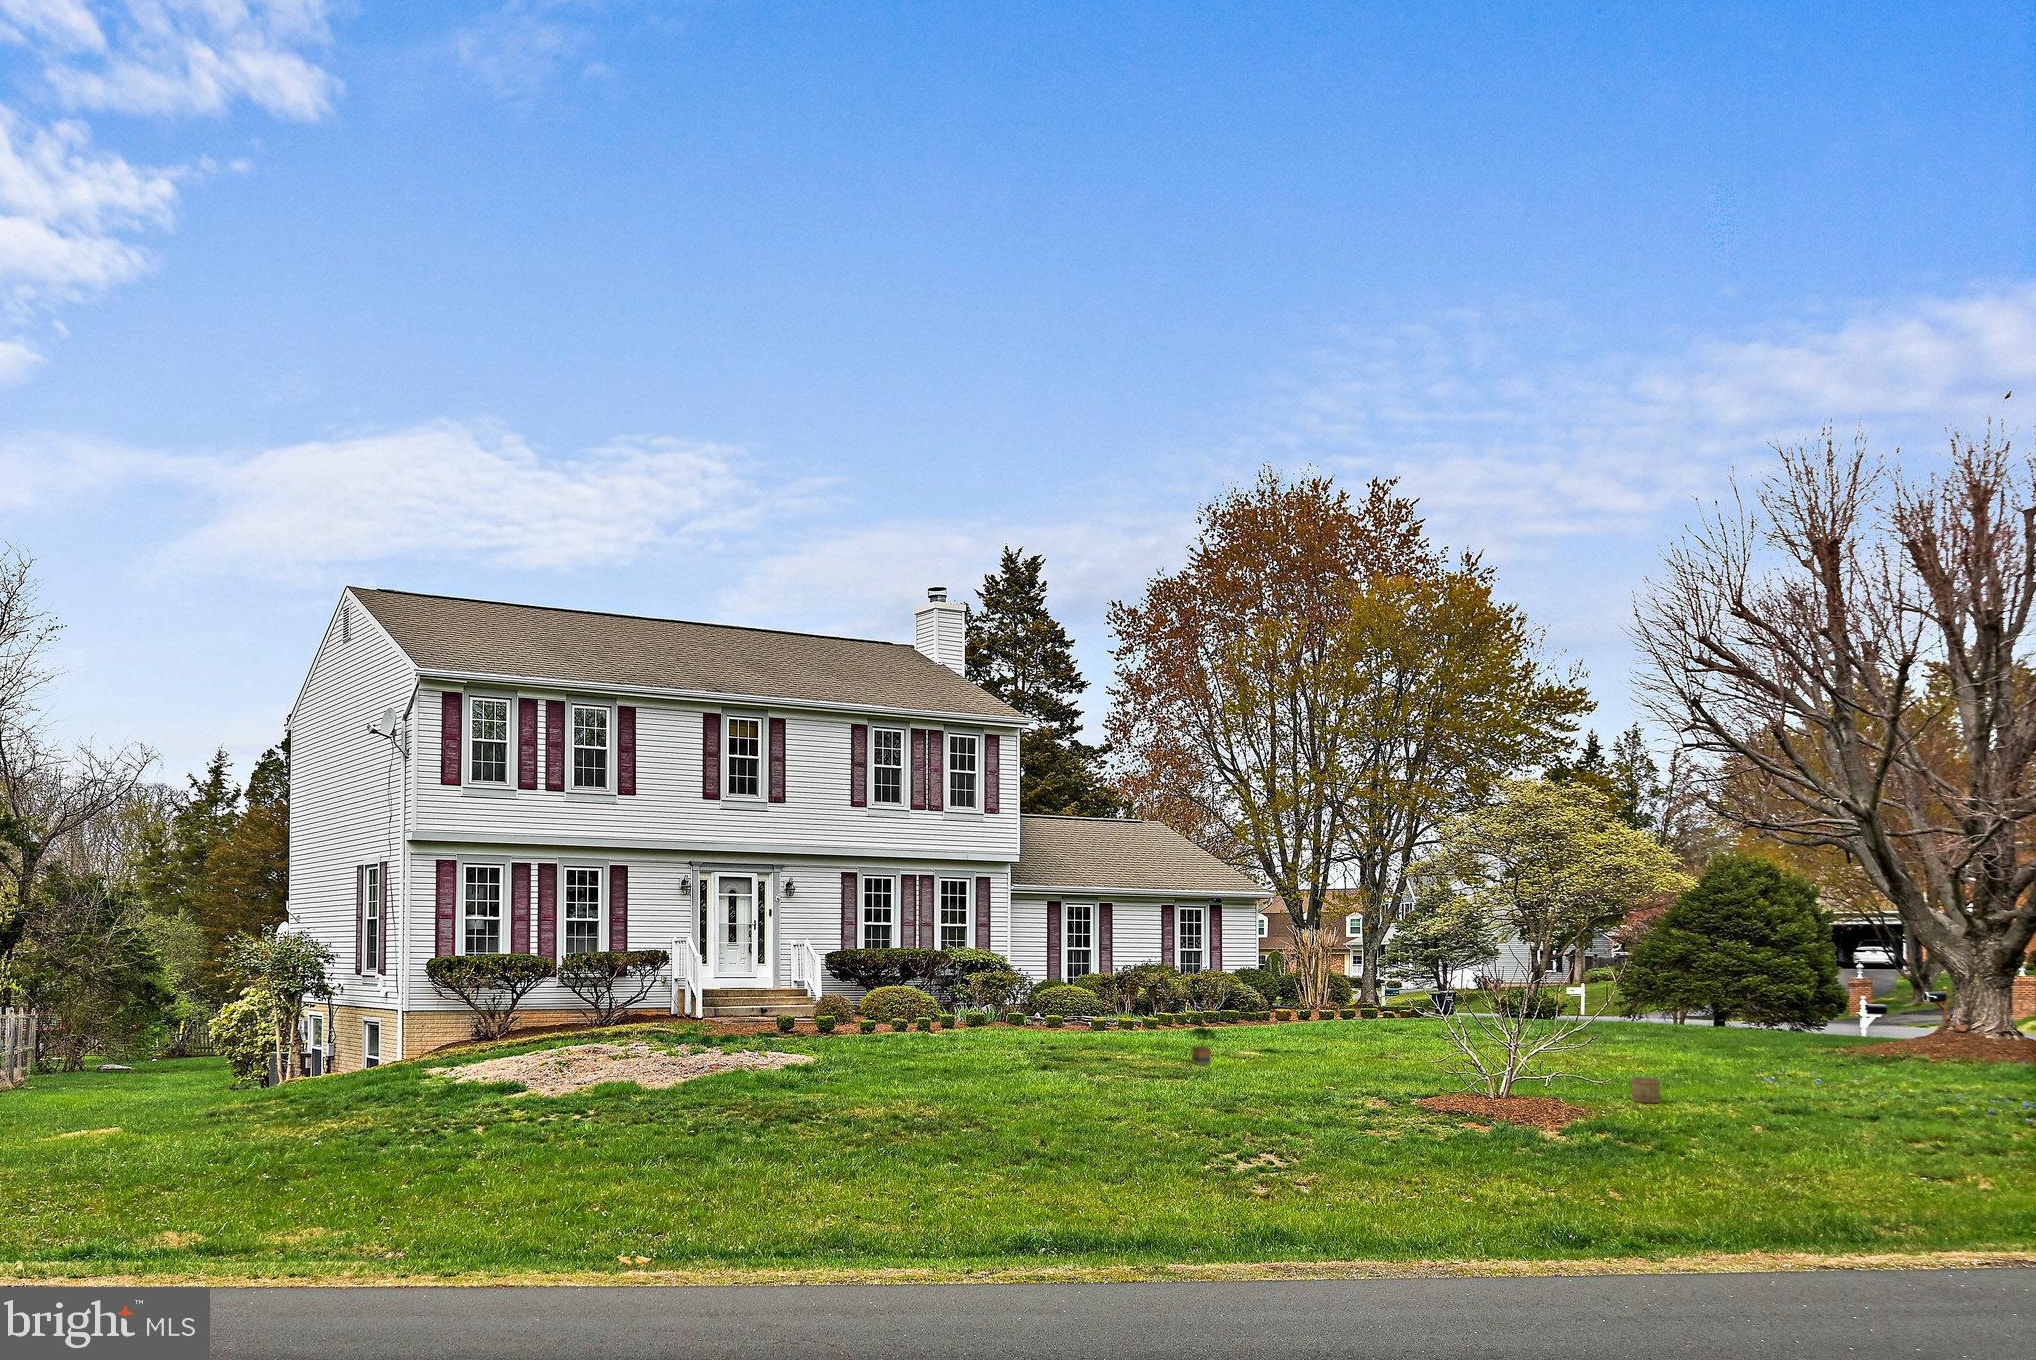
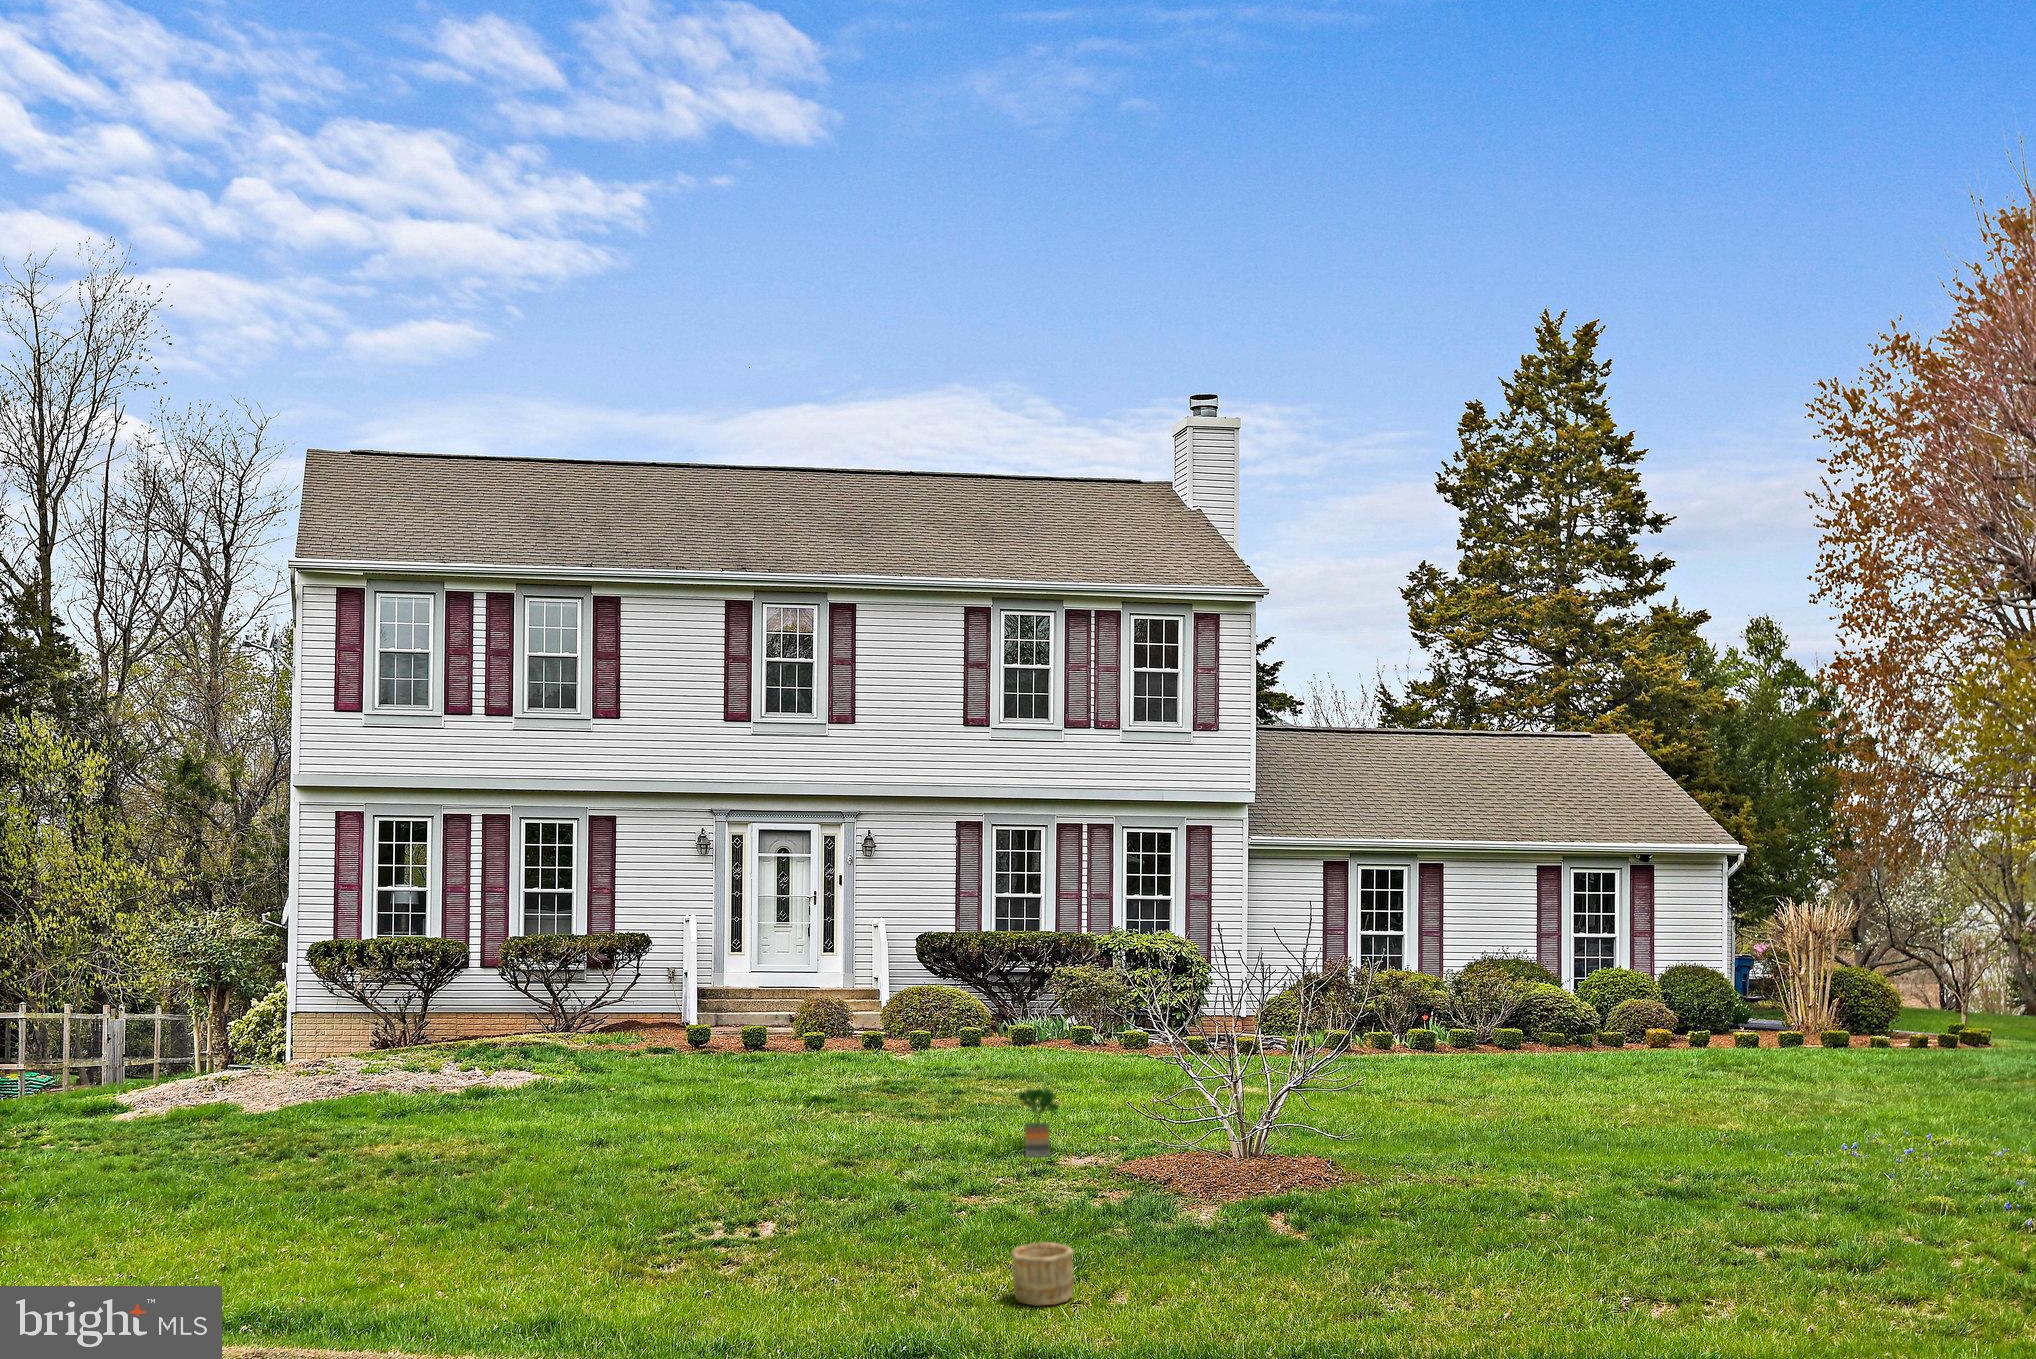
wooden bucket: present [1631,1077,1660,1103] -> present [1011,1242,1074,1305]

